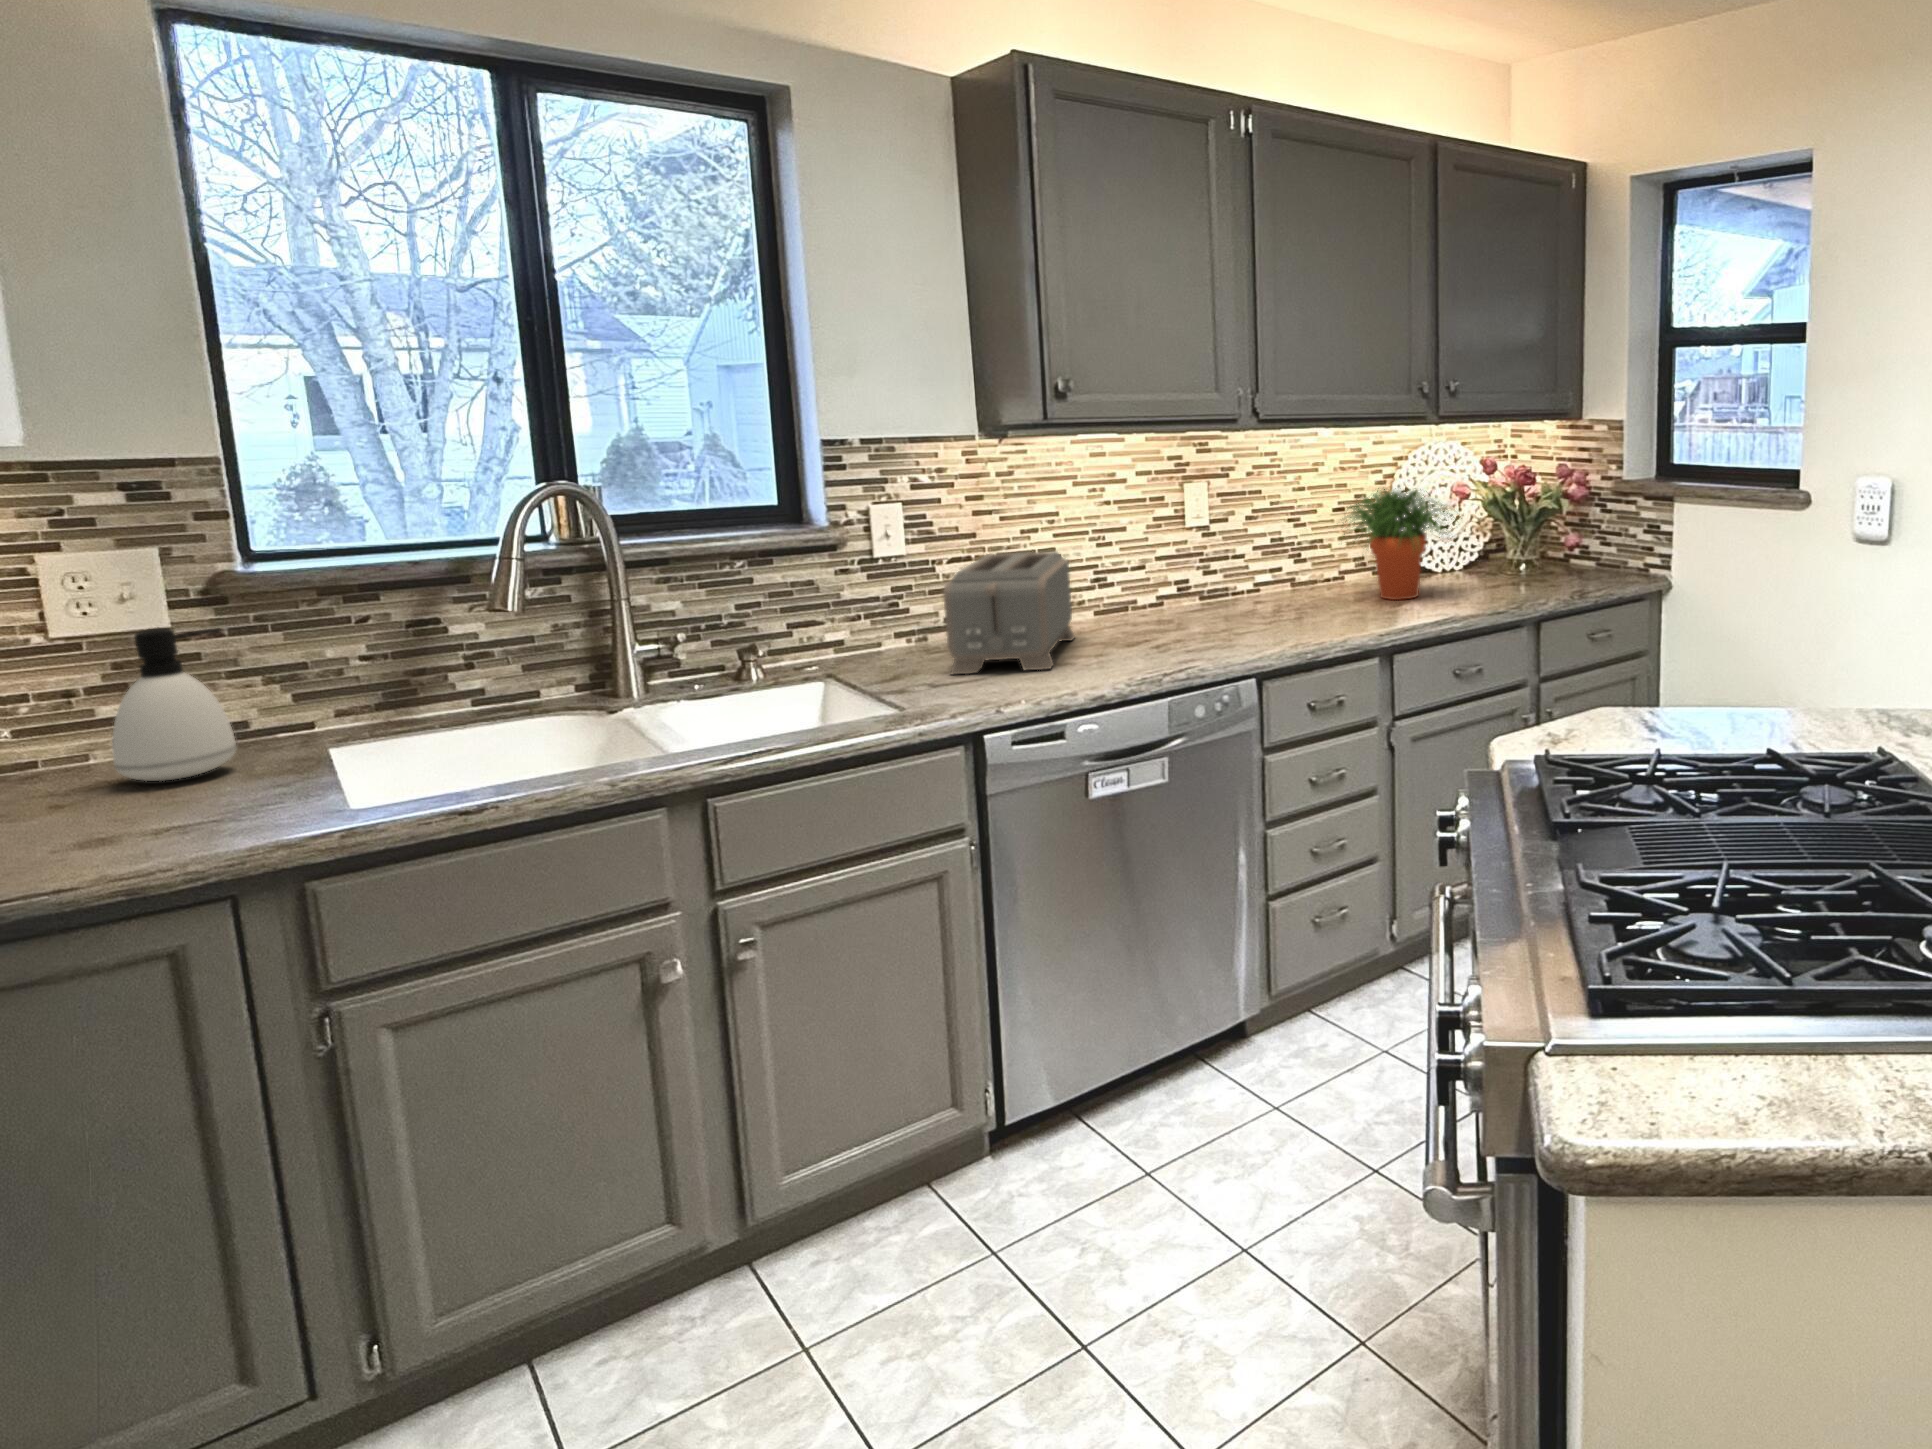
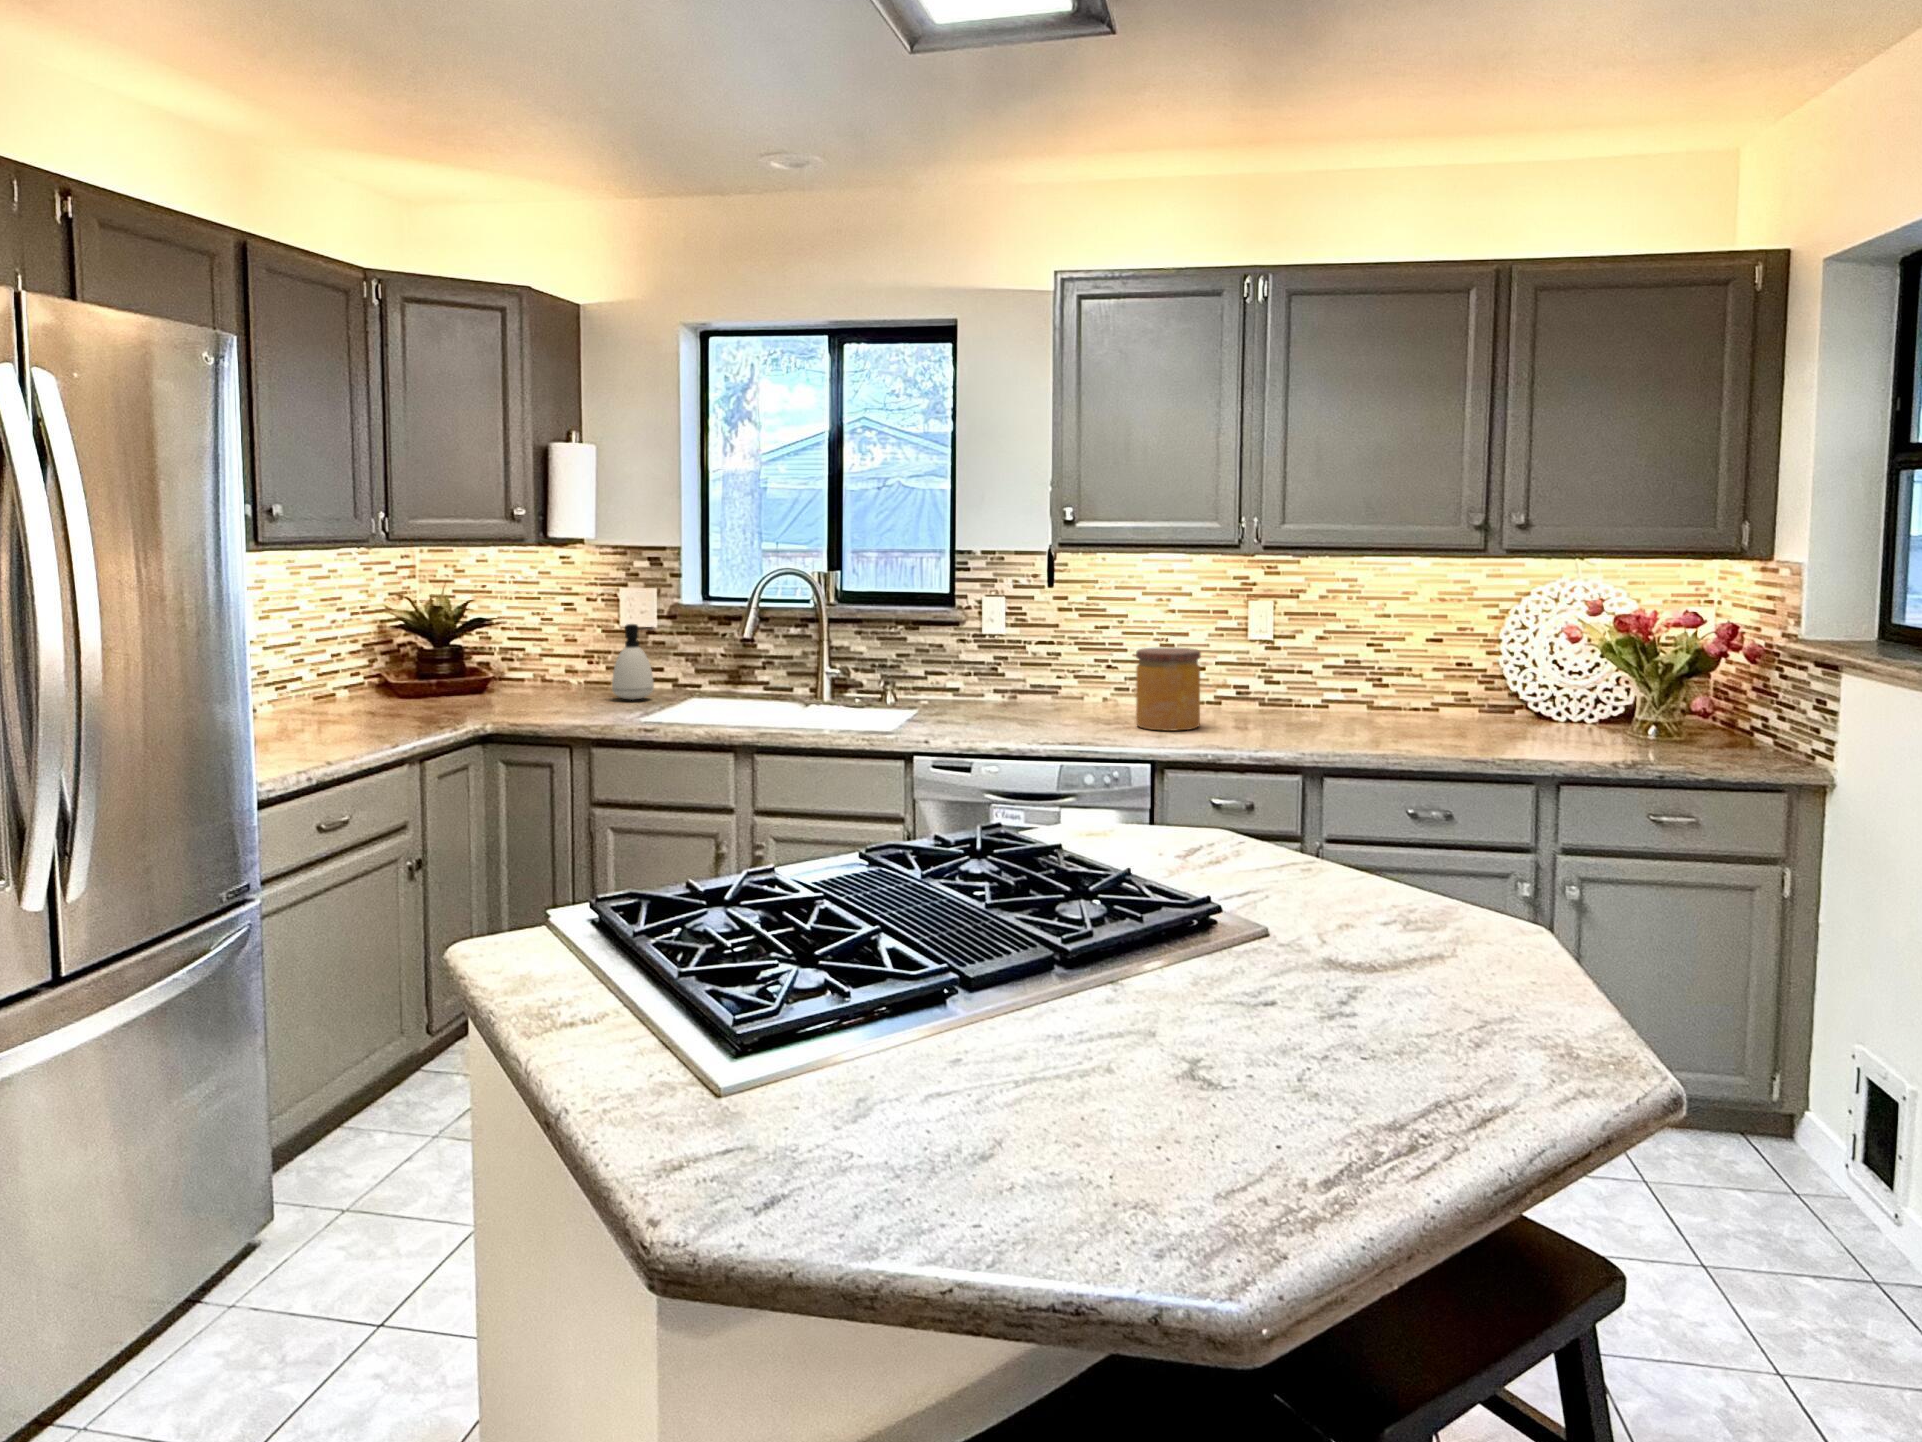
potted plant: present [1341,488,1455,600] -> none [1364,616,1508,739]
jar: none [1134,543,1212,639] -> present [1136,647,1201,731]
toaster: present [943,551,1075,674] -> none [971,640,1102,729]

